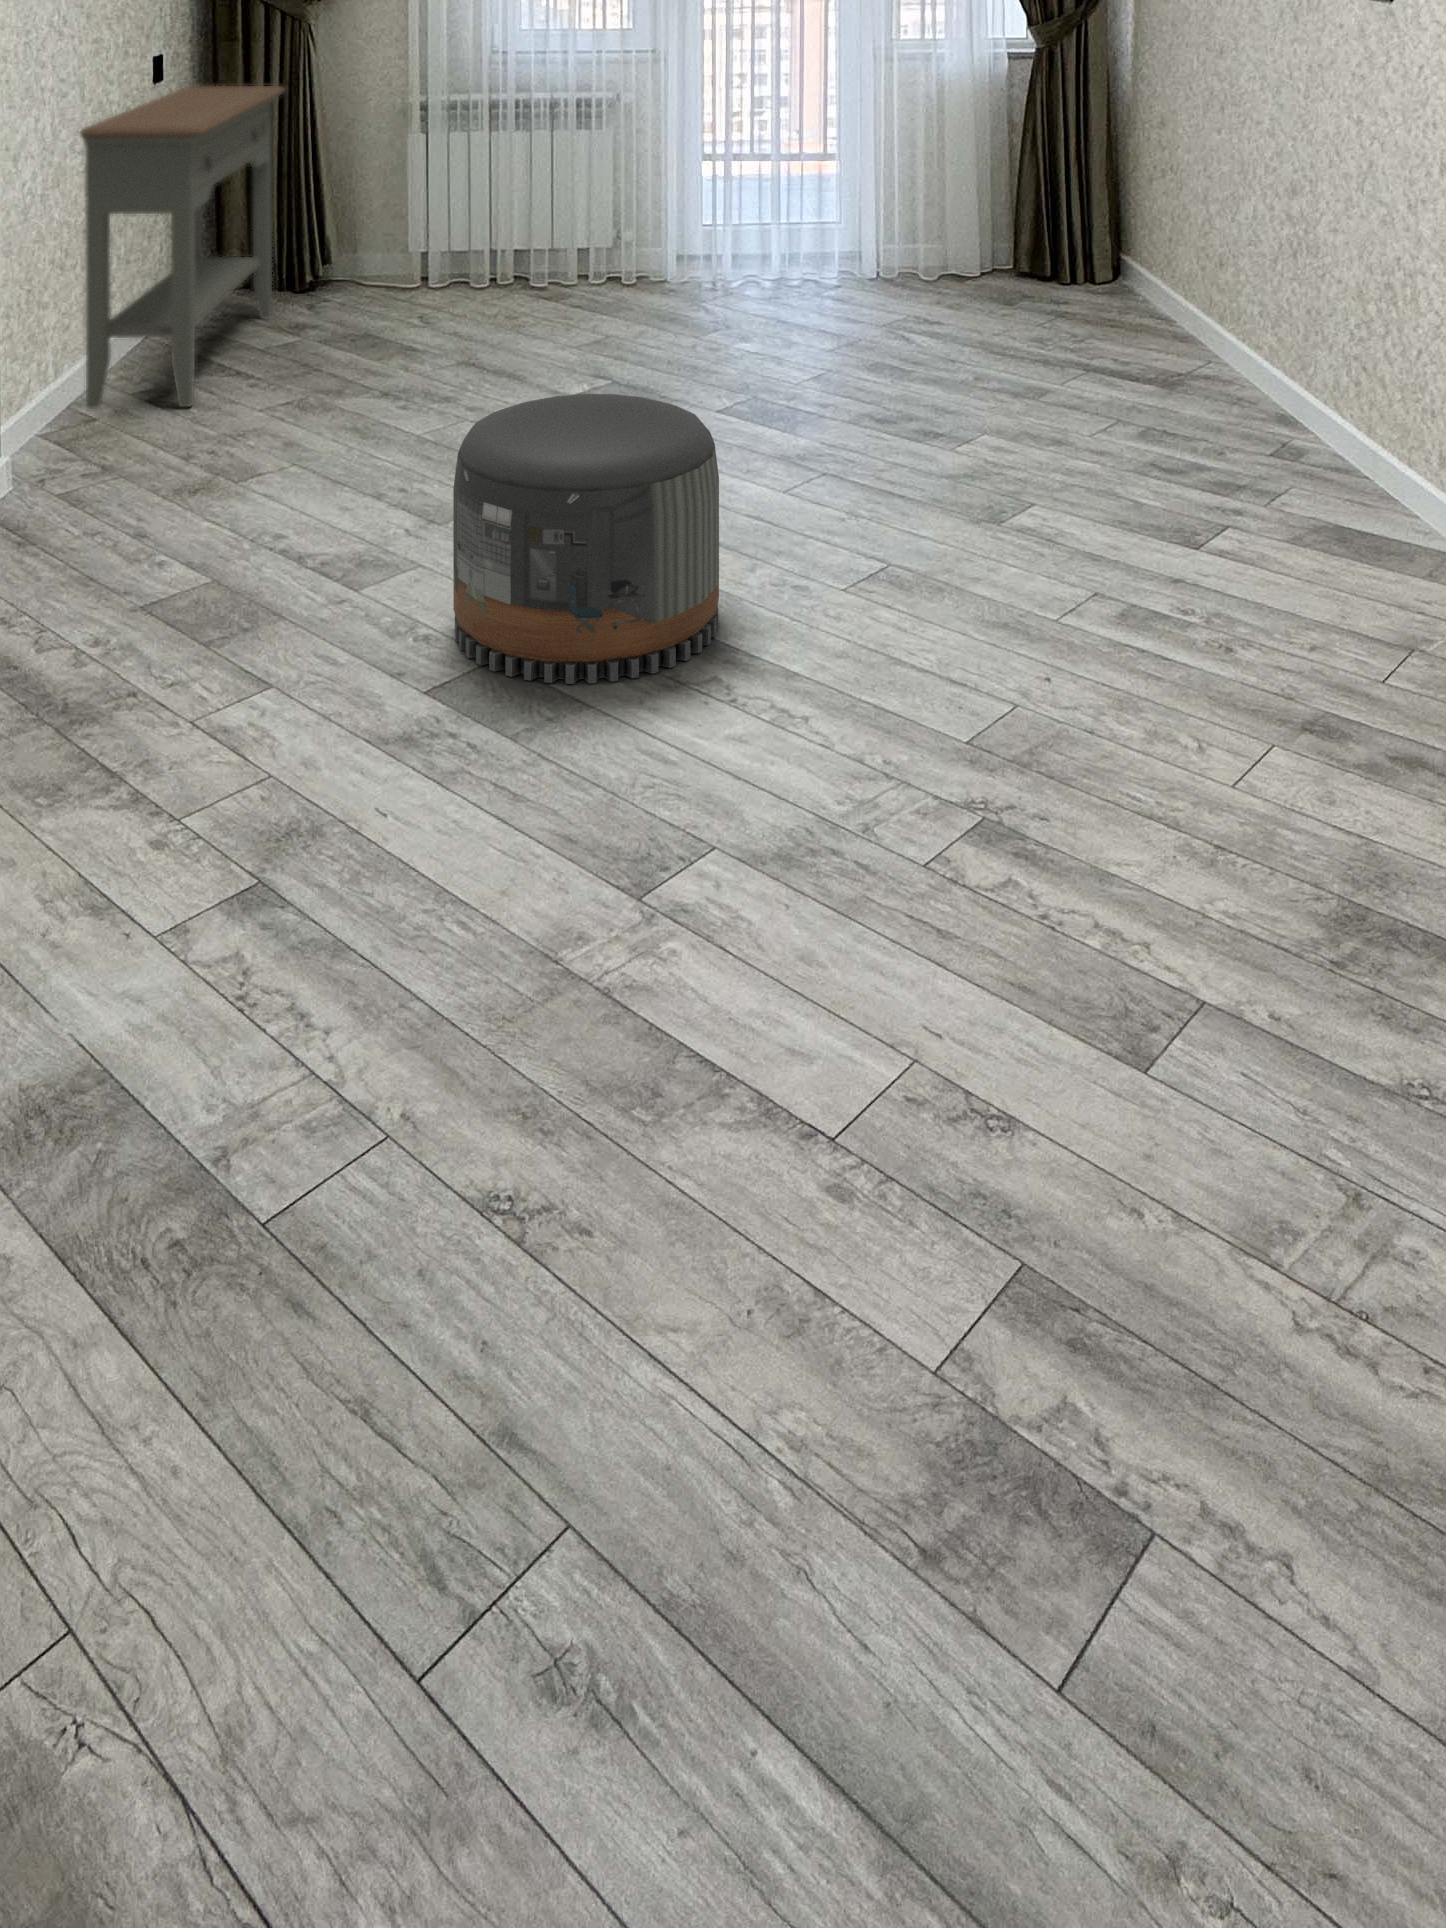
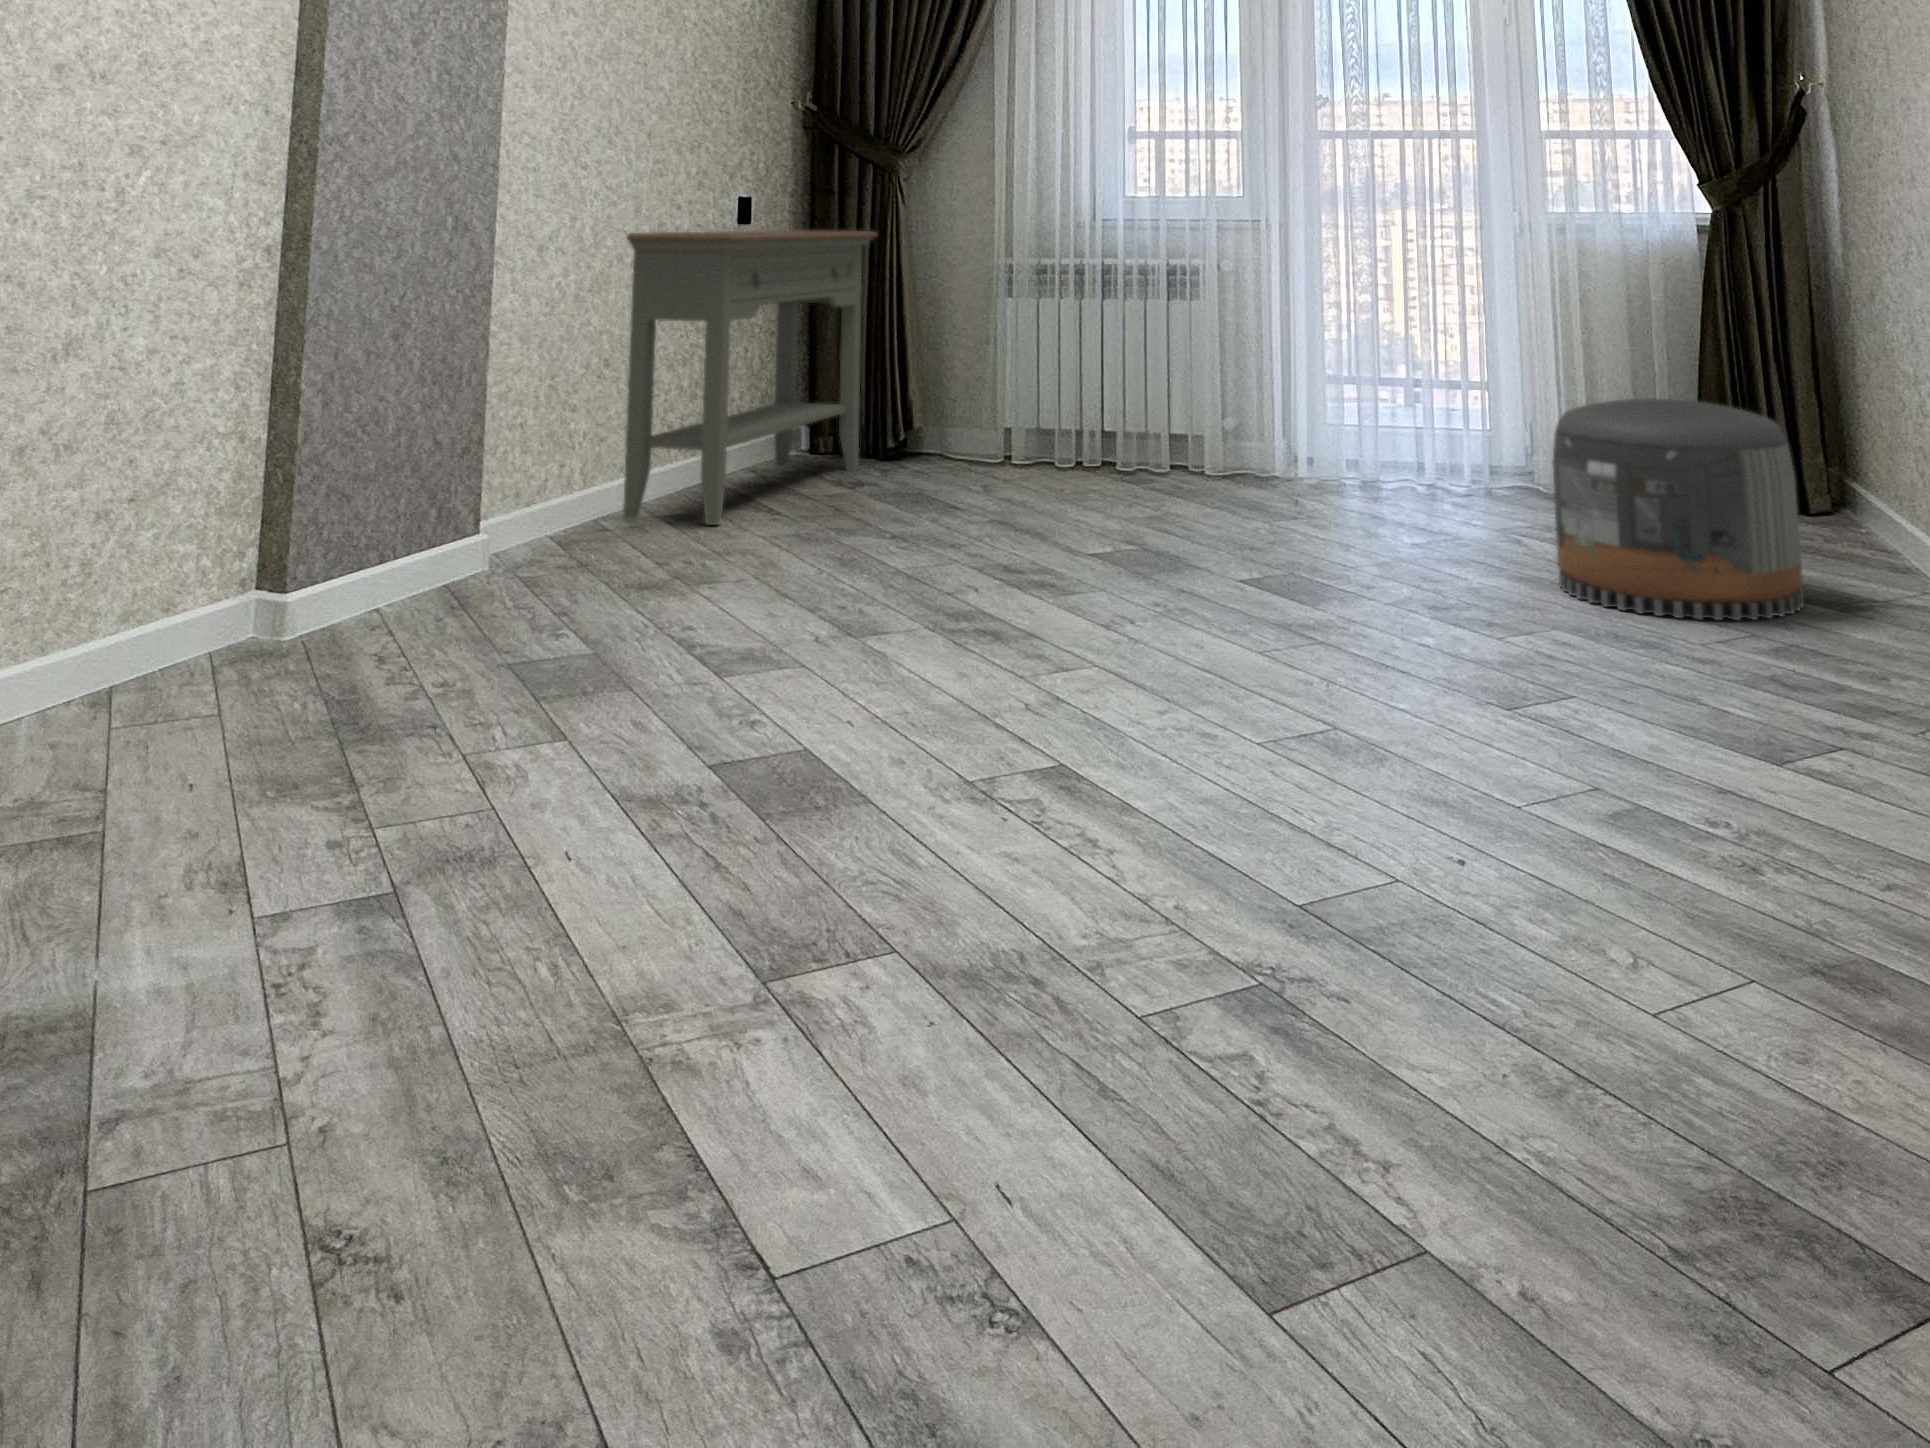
pouf: present [453,394,719,684] -> present [1553,399,1804,620]

